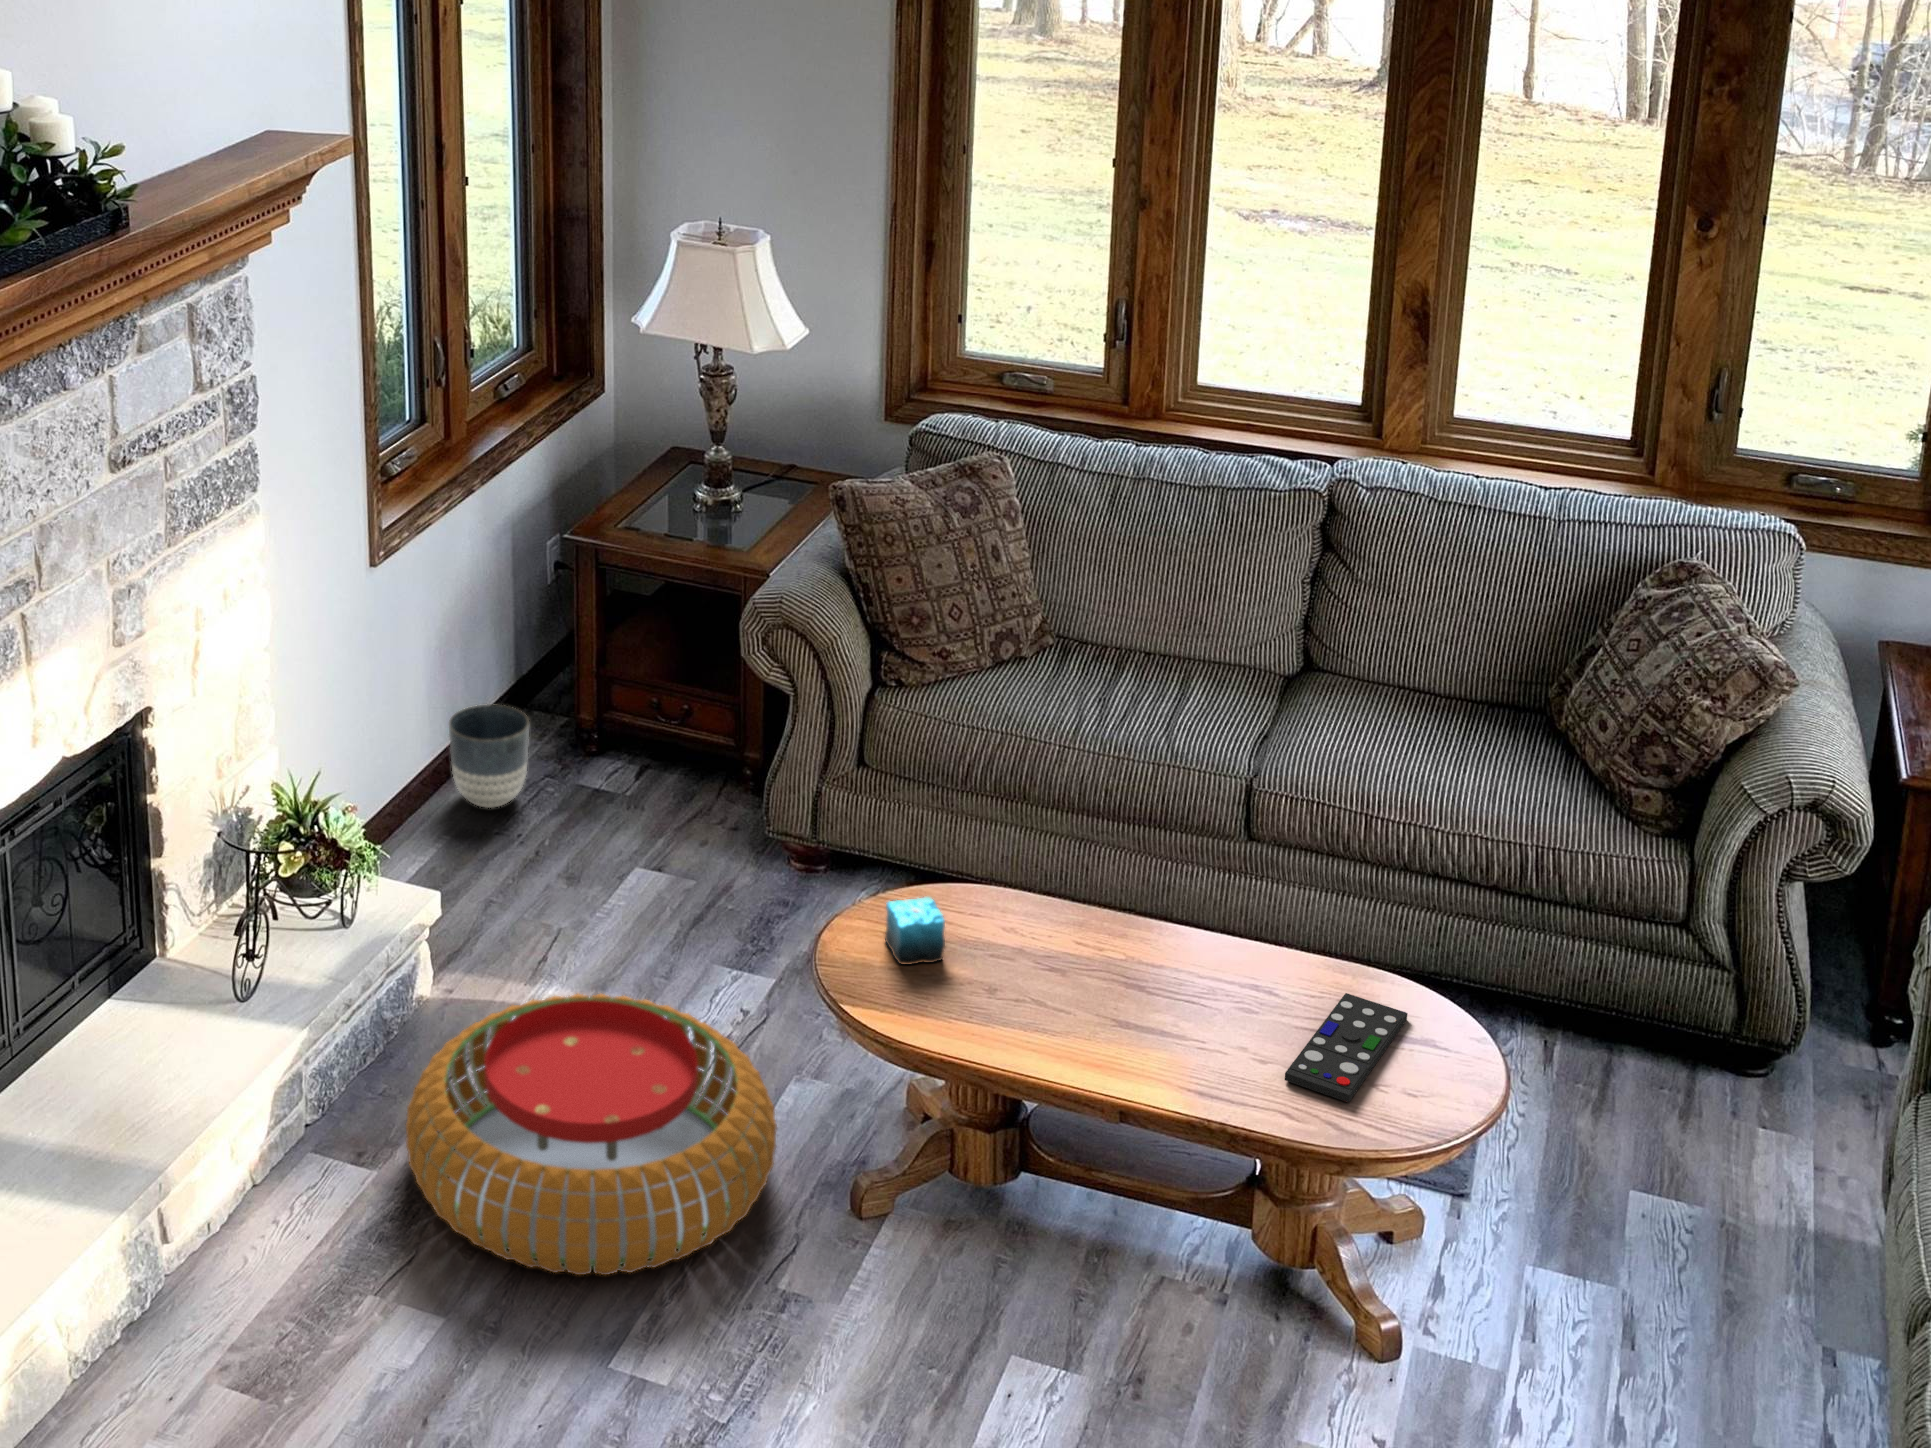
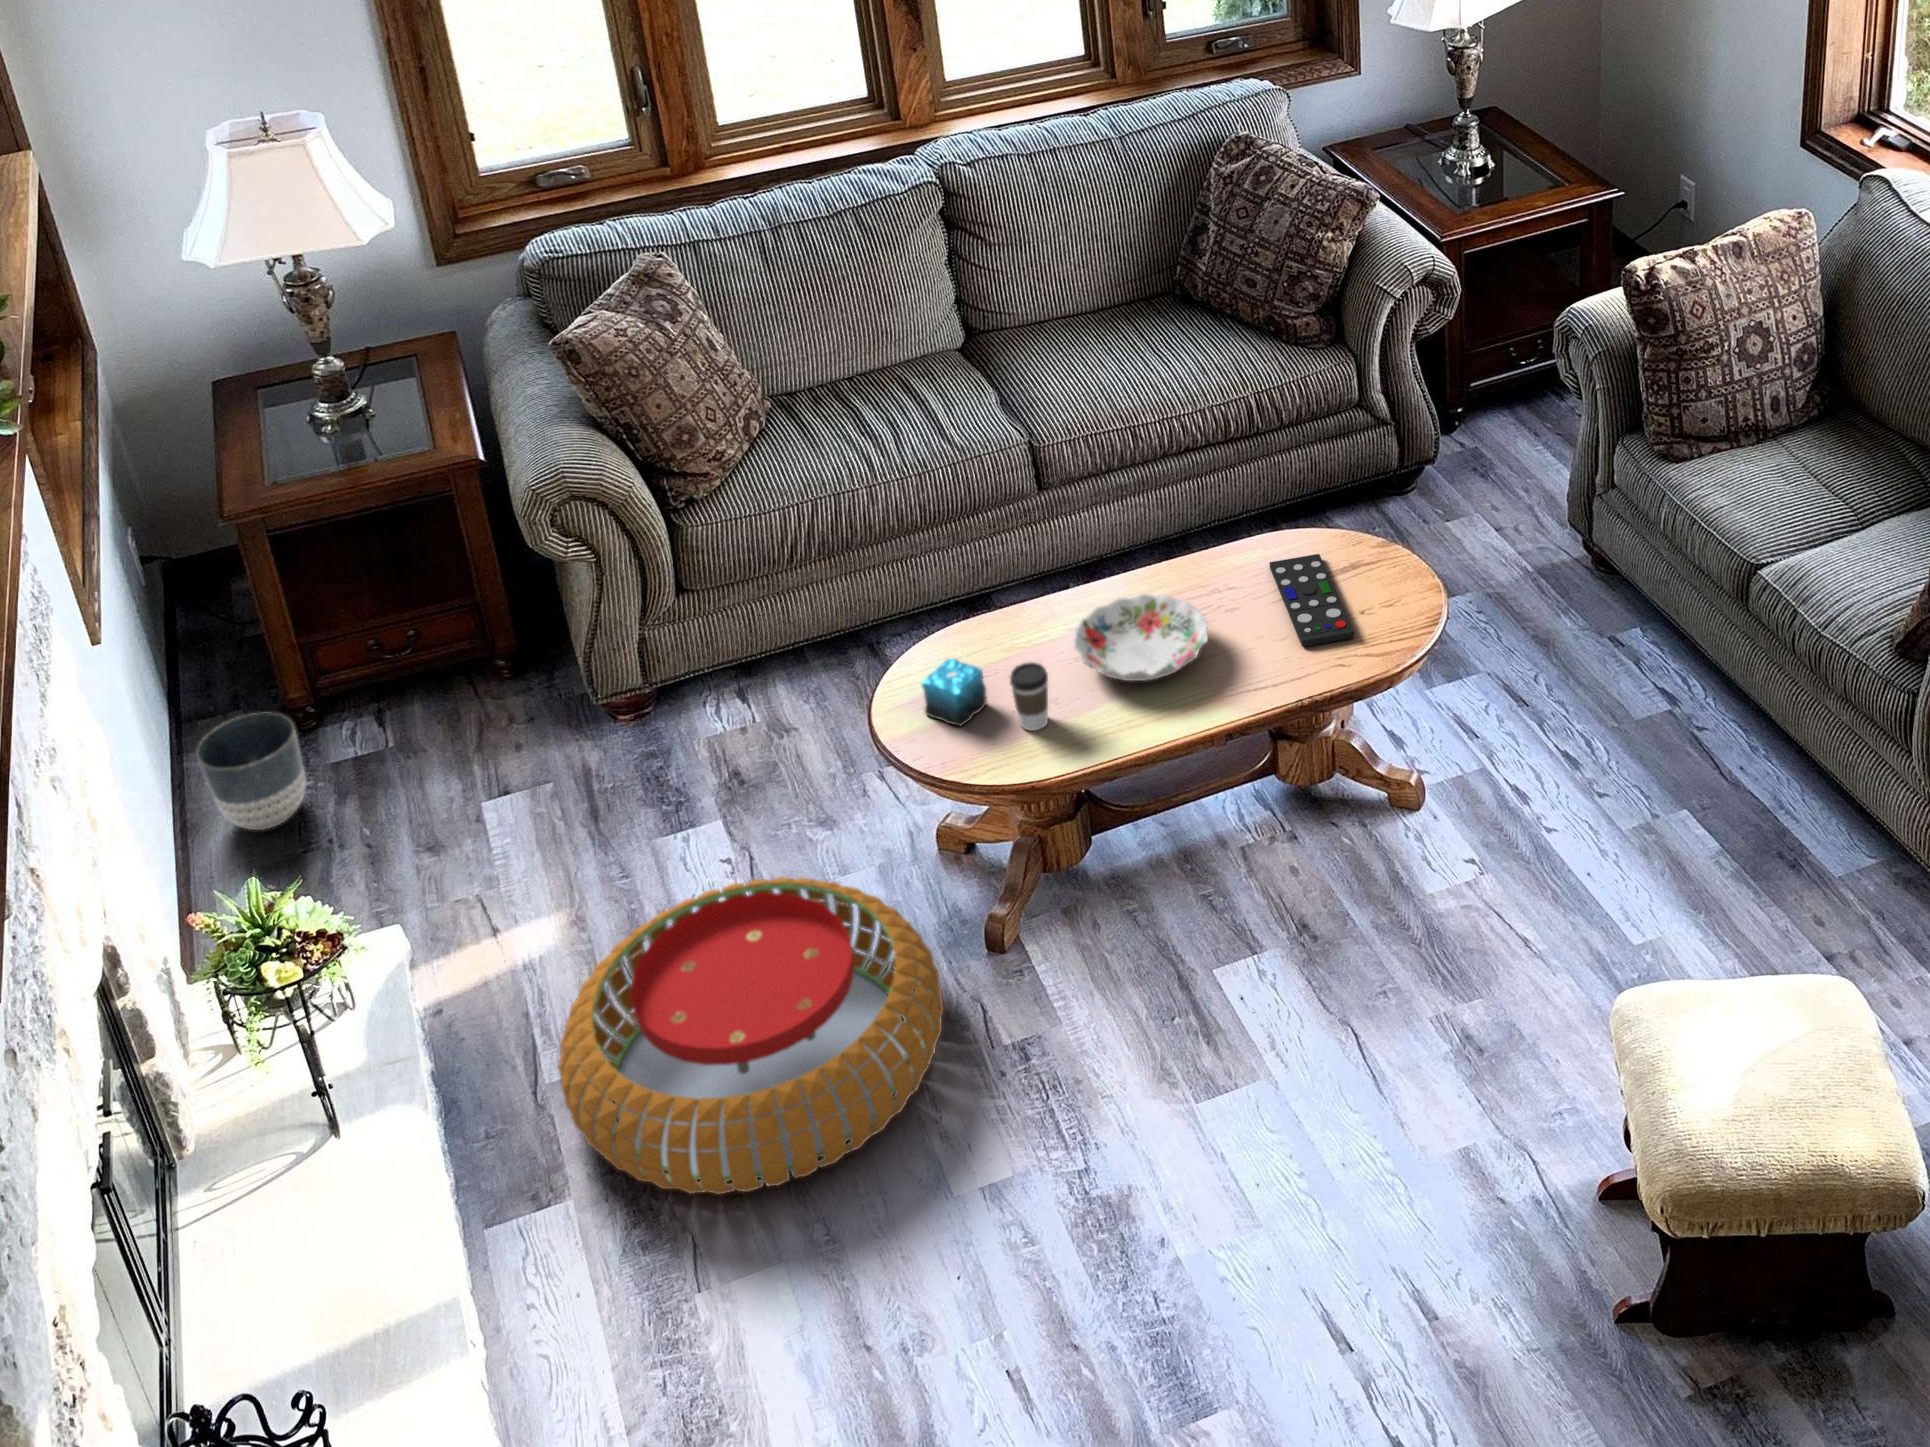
coffee cup: none [944,928,986,1005] -> present [1010,662,1048,731]
decorative bowl: none [1045,931,1204,1026] -> present [1073,594,1208,681]

